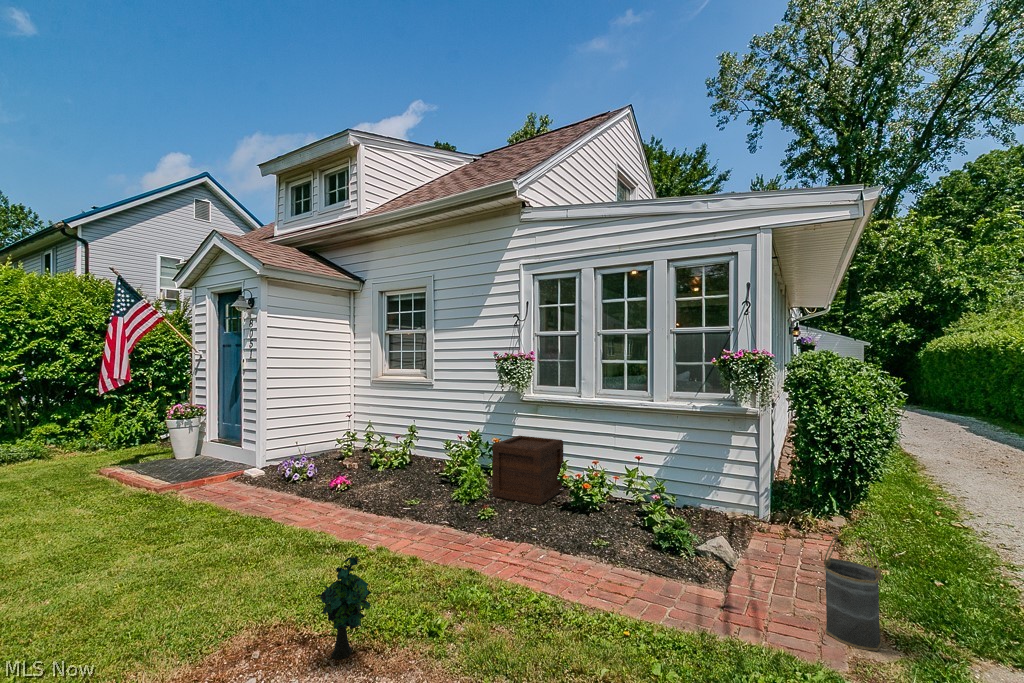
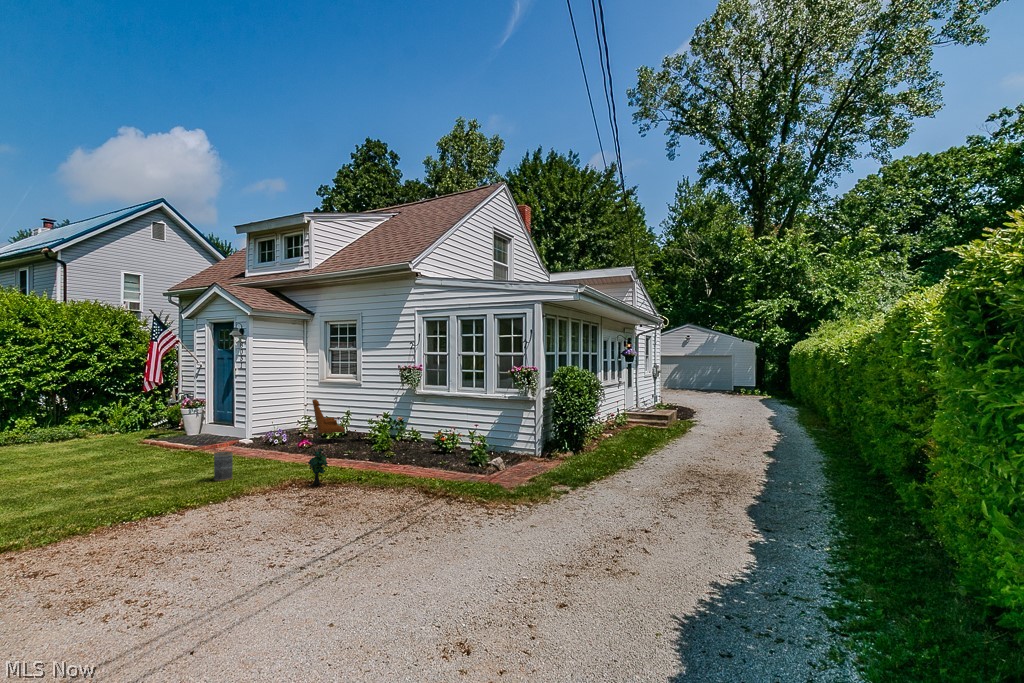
lounge chair: none [356,407,443,481] -> present [312,399,362,445]
wooden crate: present [492,435,563,505] -> none [396,415,439,452]
basket: present [824,535,883,651] -> present [214,442,233,481]

